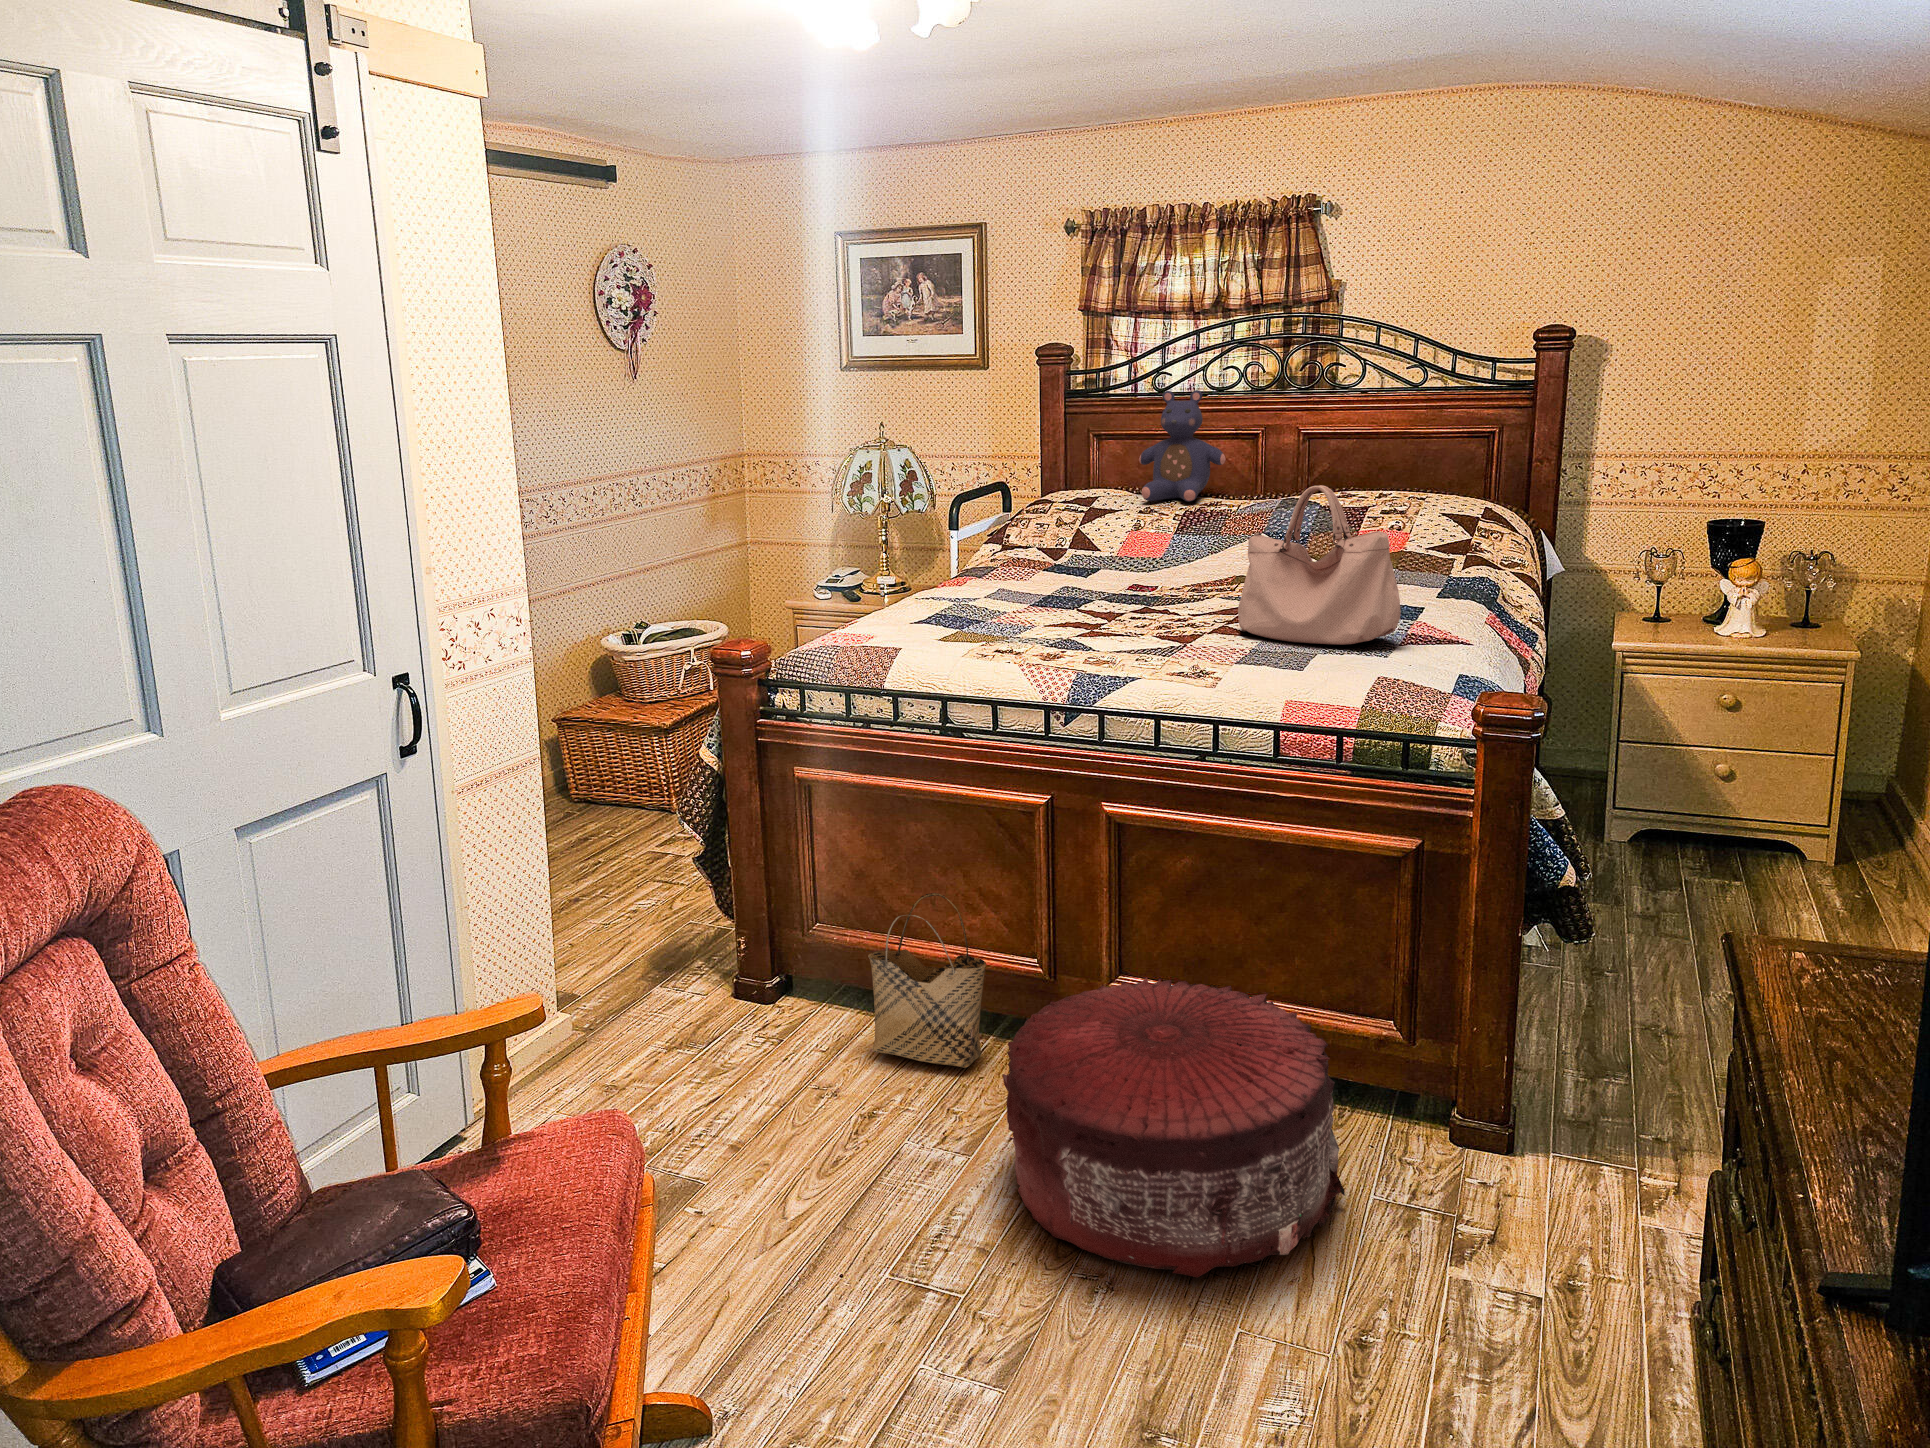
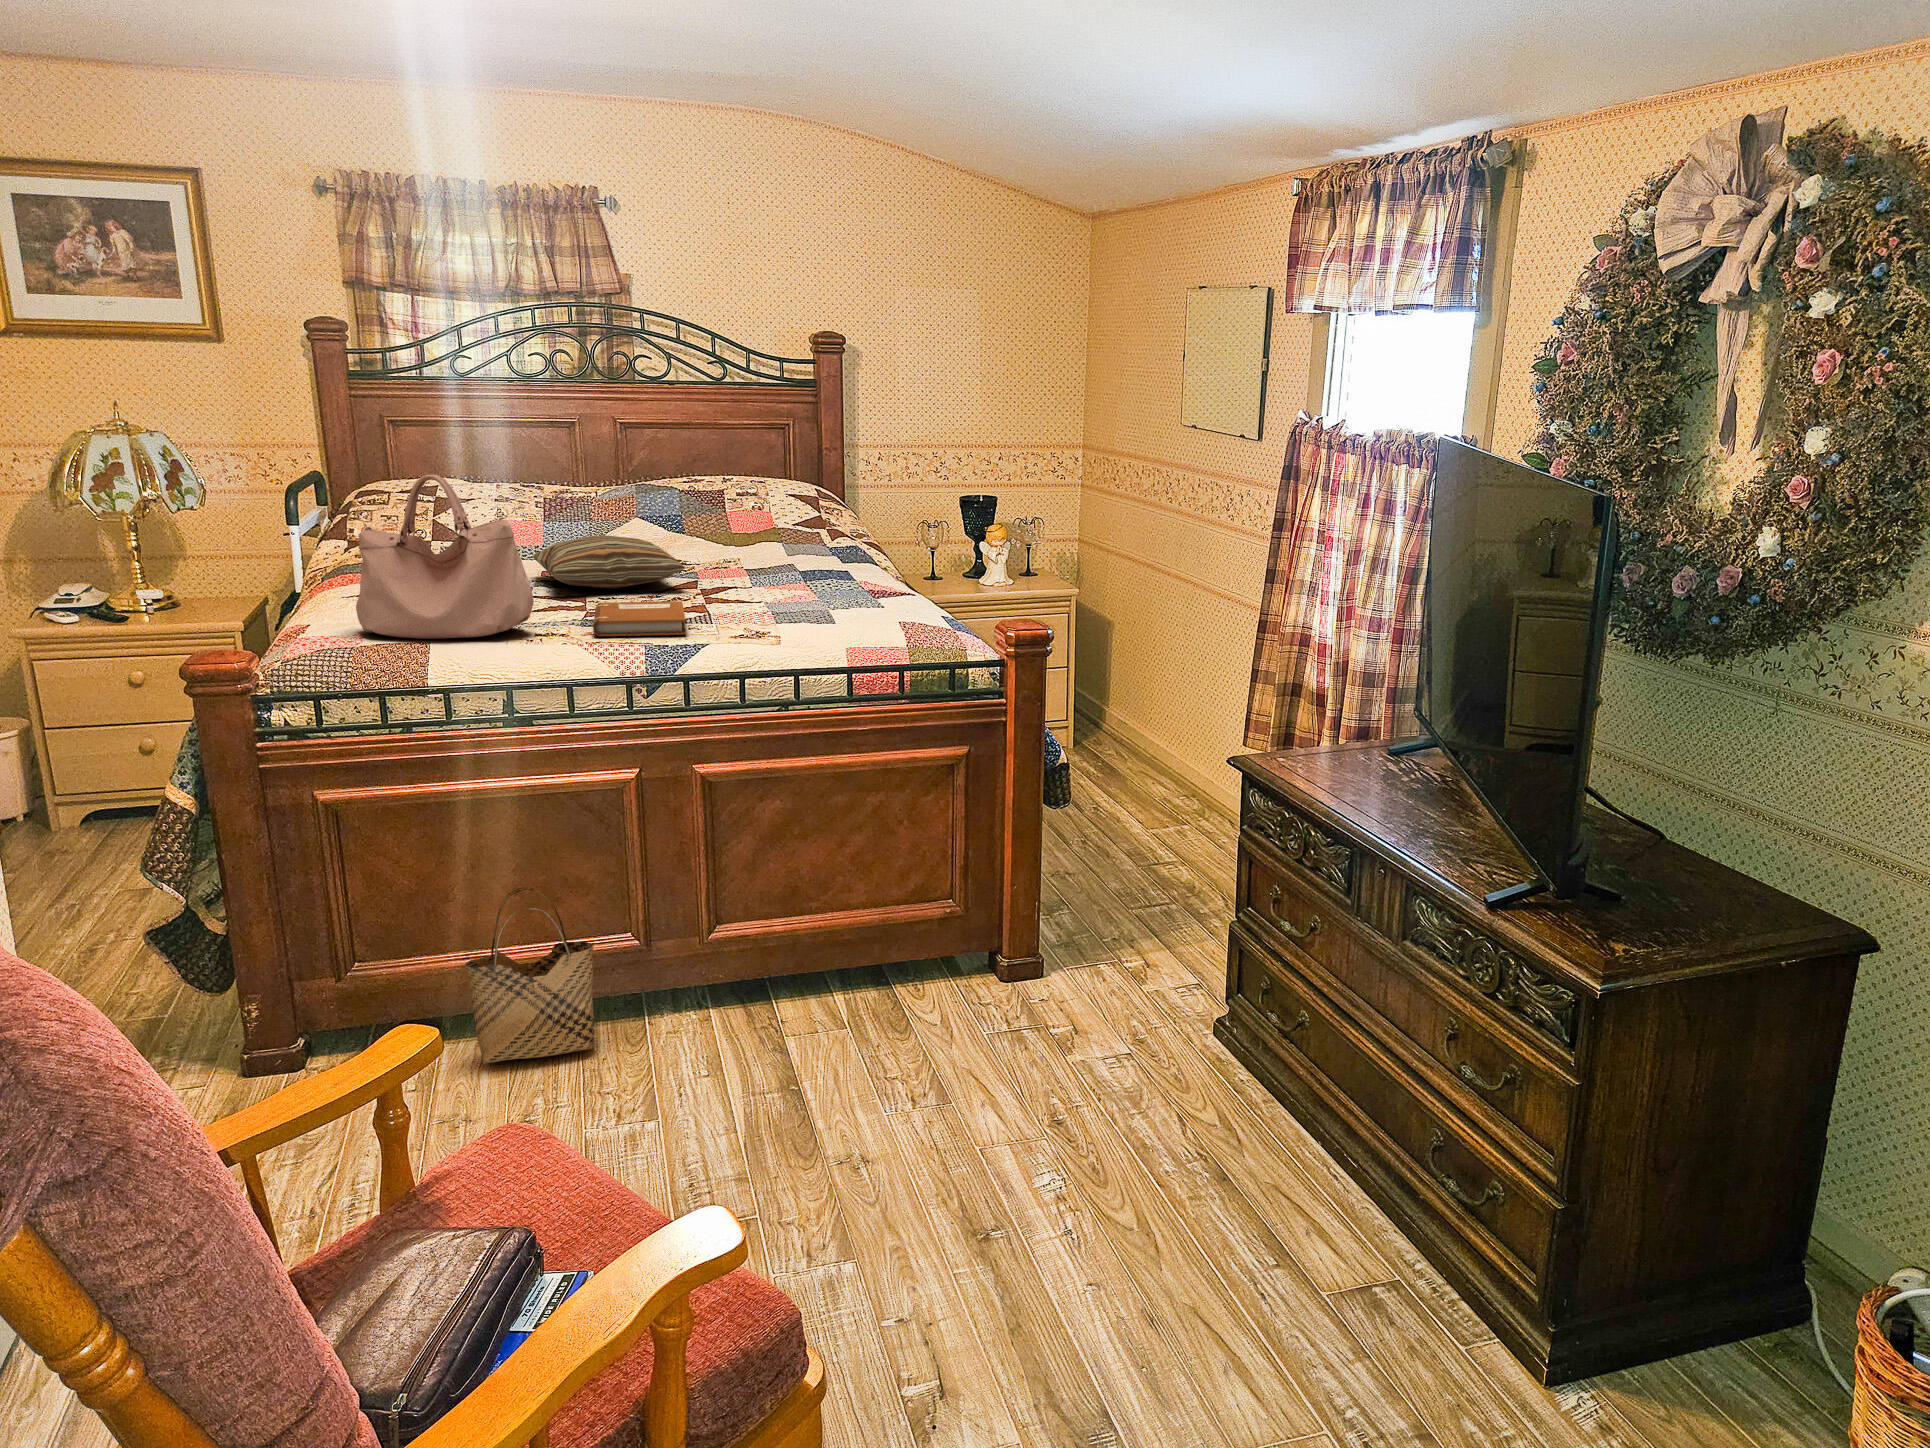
teddy bear: present [1139,390,1226,502] -> none [461,374,556,489]
handbag: present [1238,485,1401,645] -> present [356,475,534,639]
pillow: none [1097,553,1240,608] -> present [532,535,685,588]
notebook: none [1063,623,1184,664] -> present [593,601,686,636]
pouf: present [1002,977,1345,1278] -> none [692,900,981,1141]

